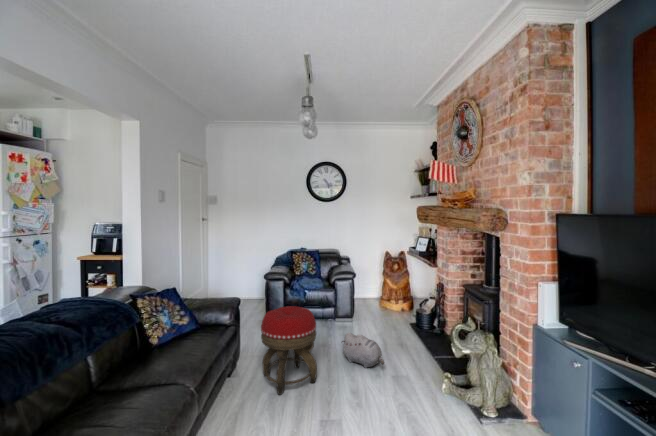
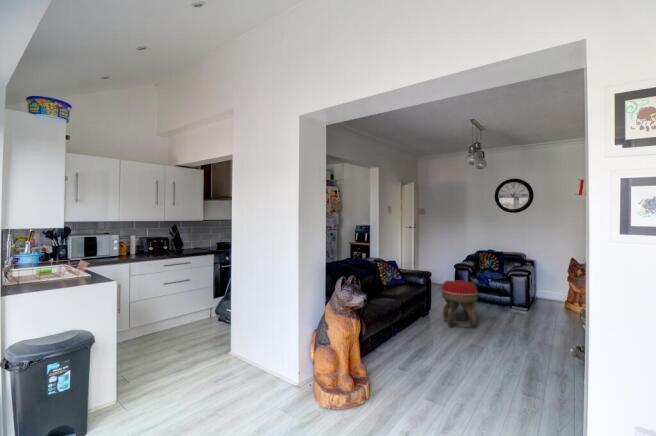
plush toy: present [342,333,384,368] -> none [501,307,531,331]

